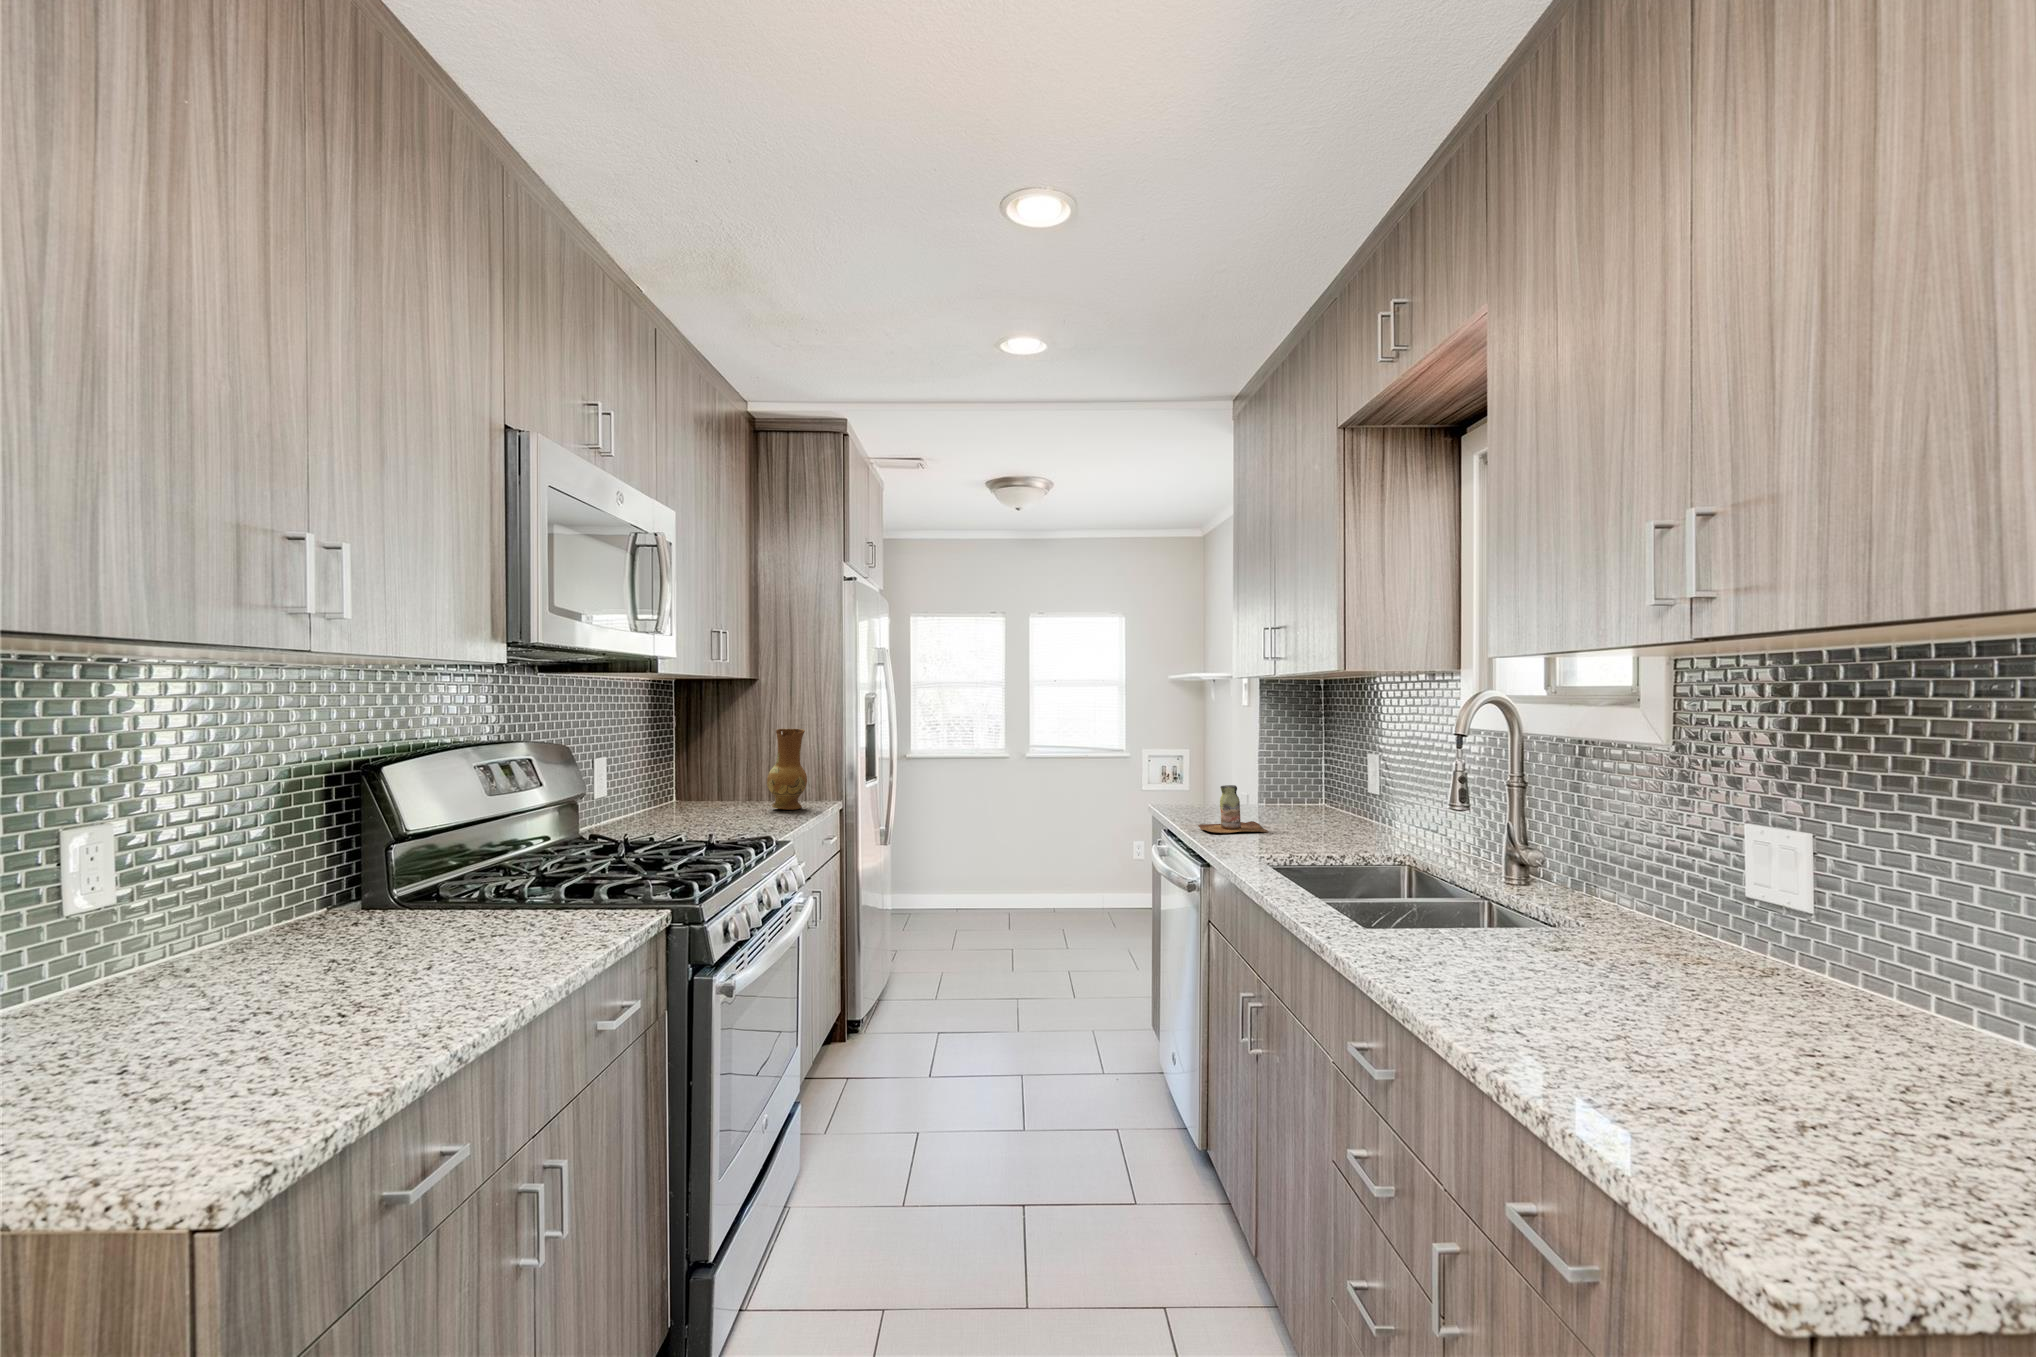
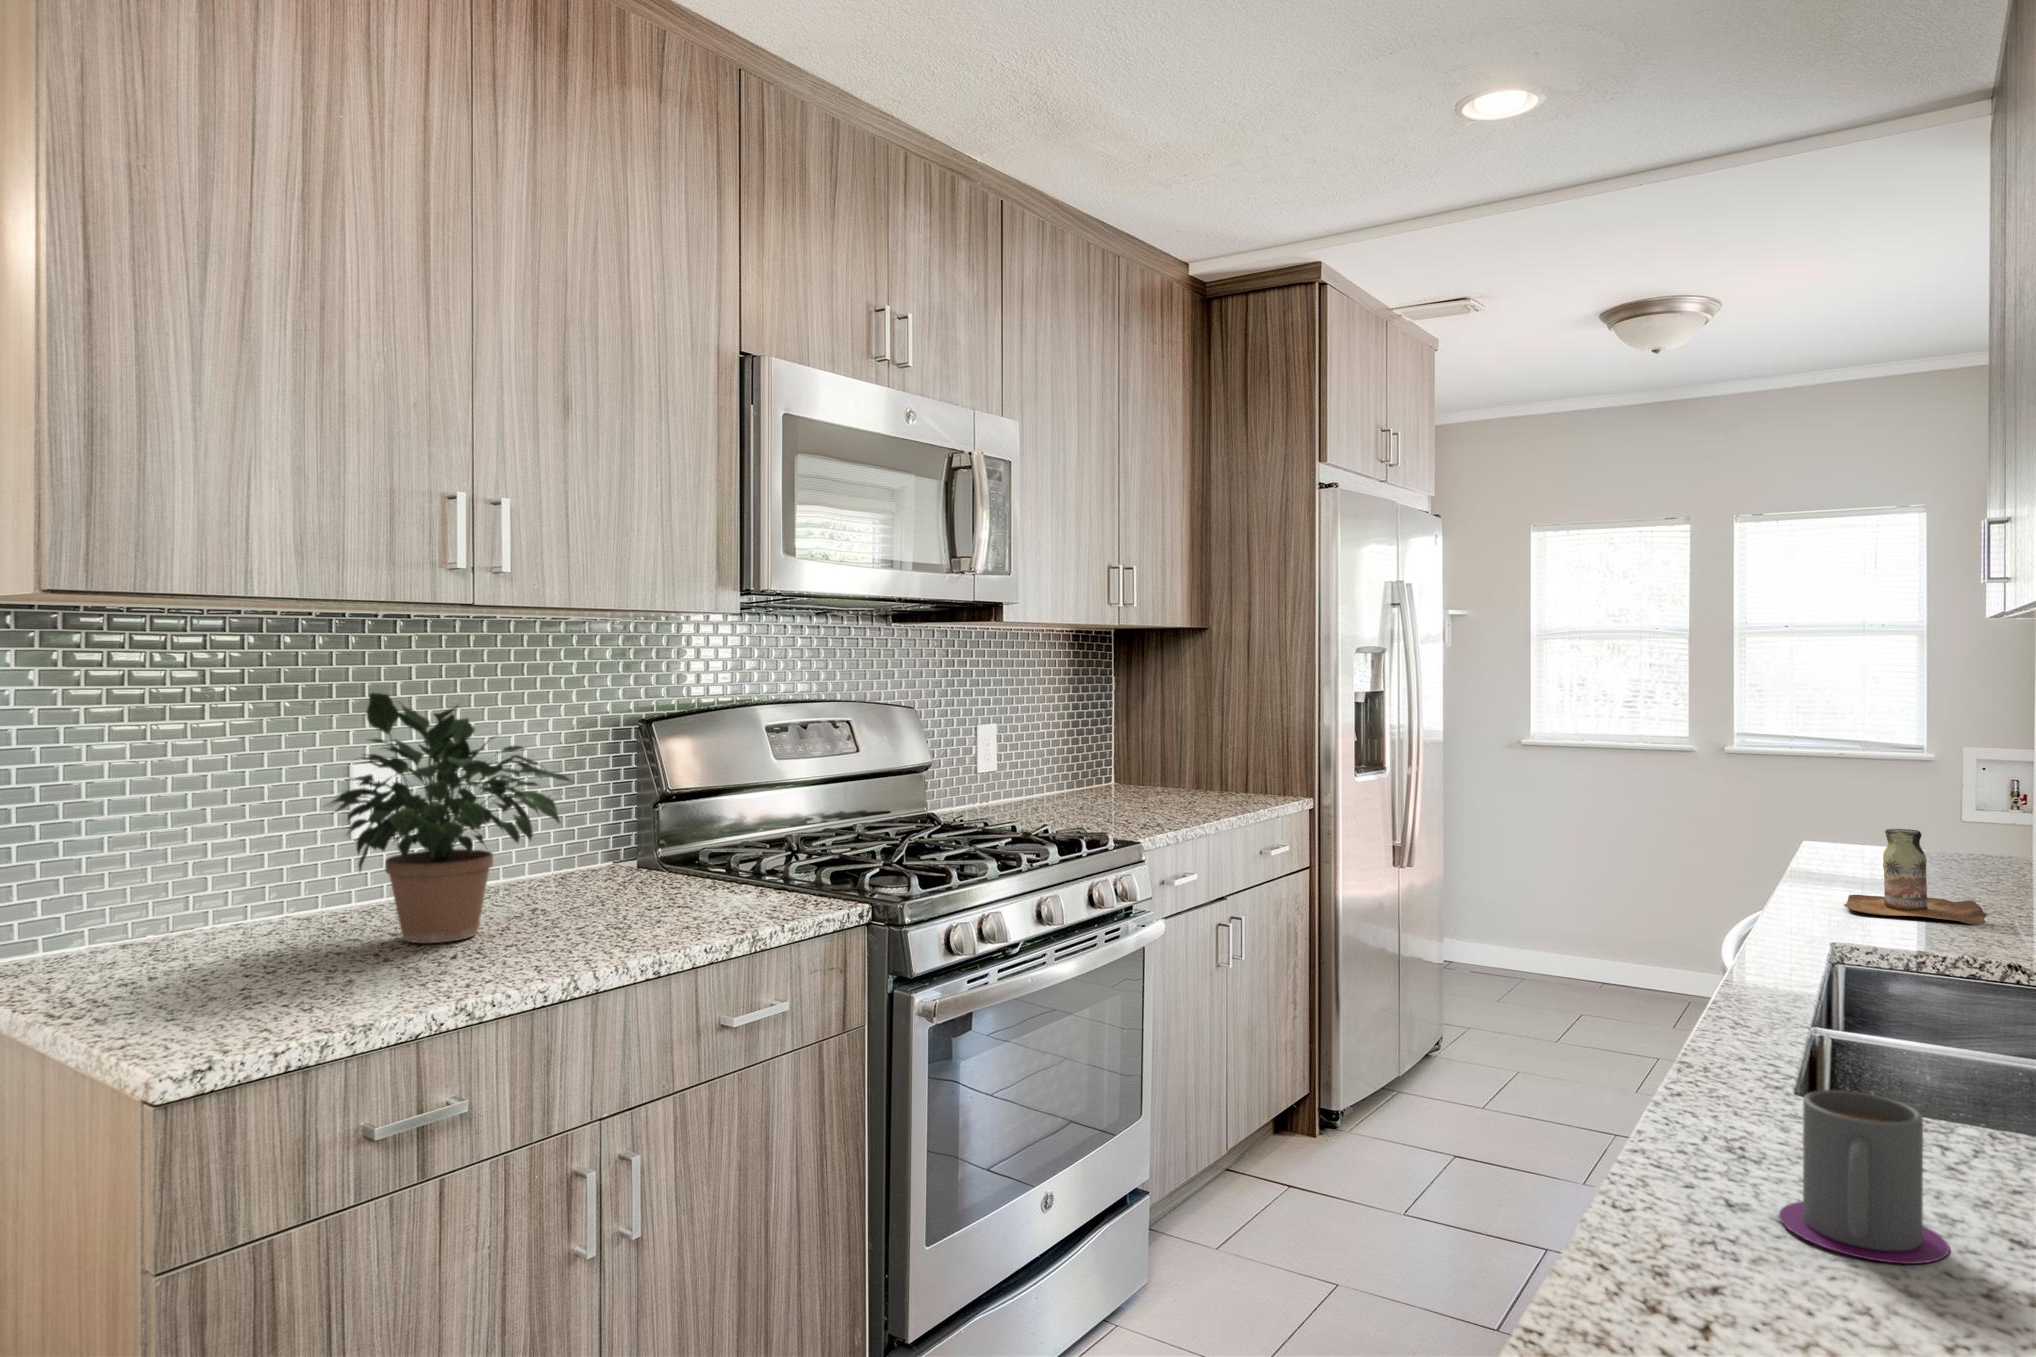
ceramic jug: present [767,729,807,810] -> none [1186,697,1239,806]
potted plant: none [119,734,441,1011] -> present [331,693,571,943]
mug: none [1447,897,1526,975] -> present [1779,1090,1949,1264]

